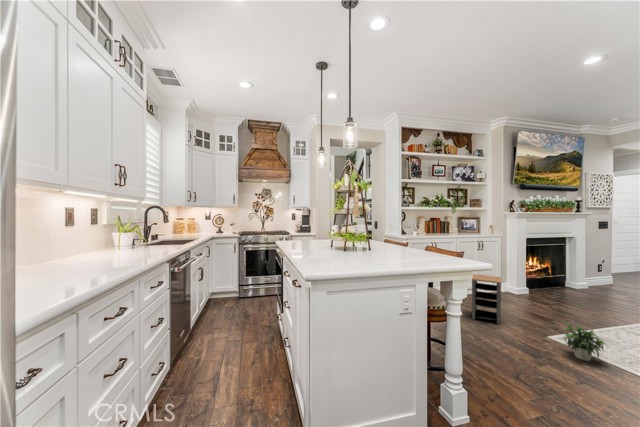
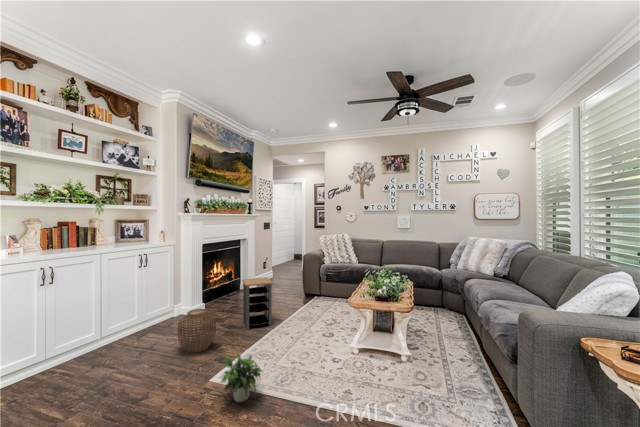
side table: present [472,274,502,324] -> present [242,277,272,329]
woven basket: none [514,288,548,320] -> present [178,309,216,352]

